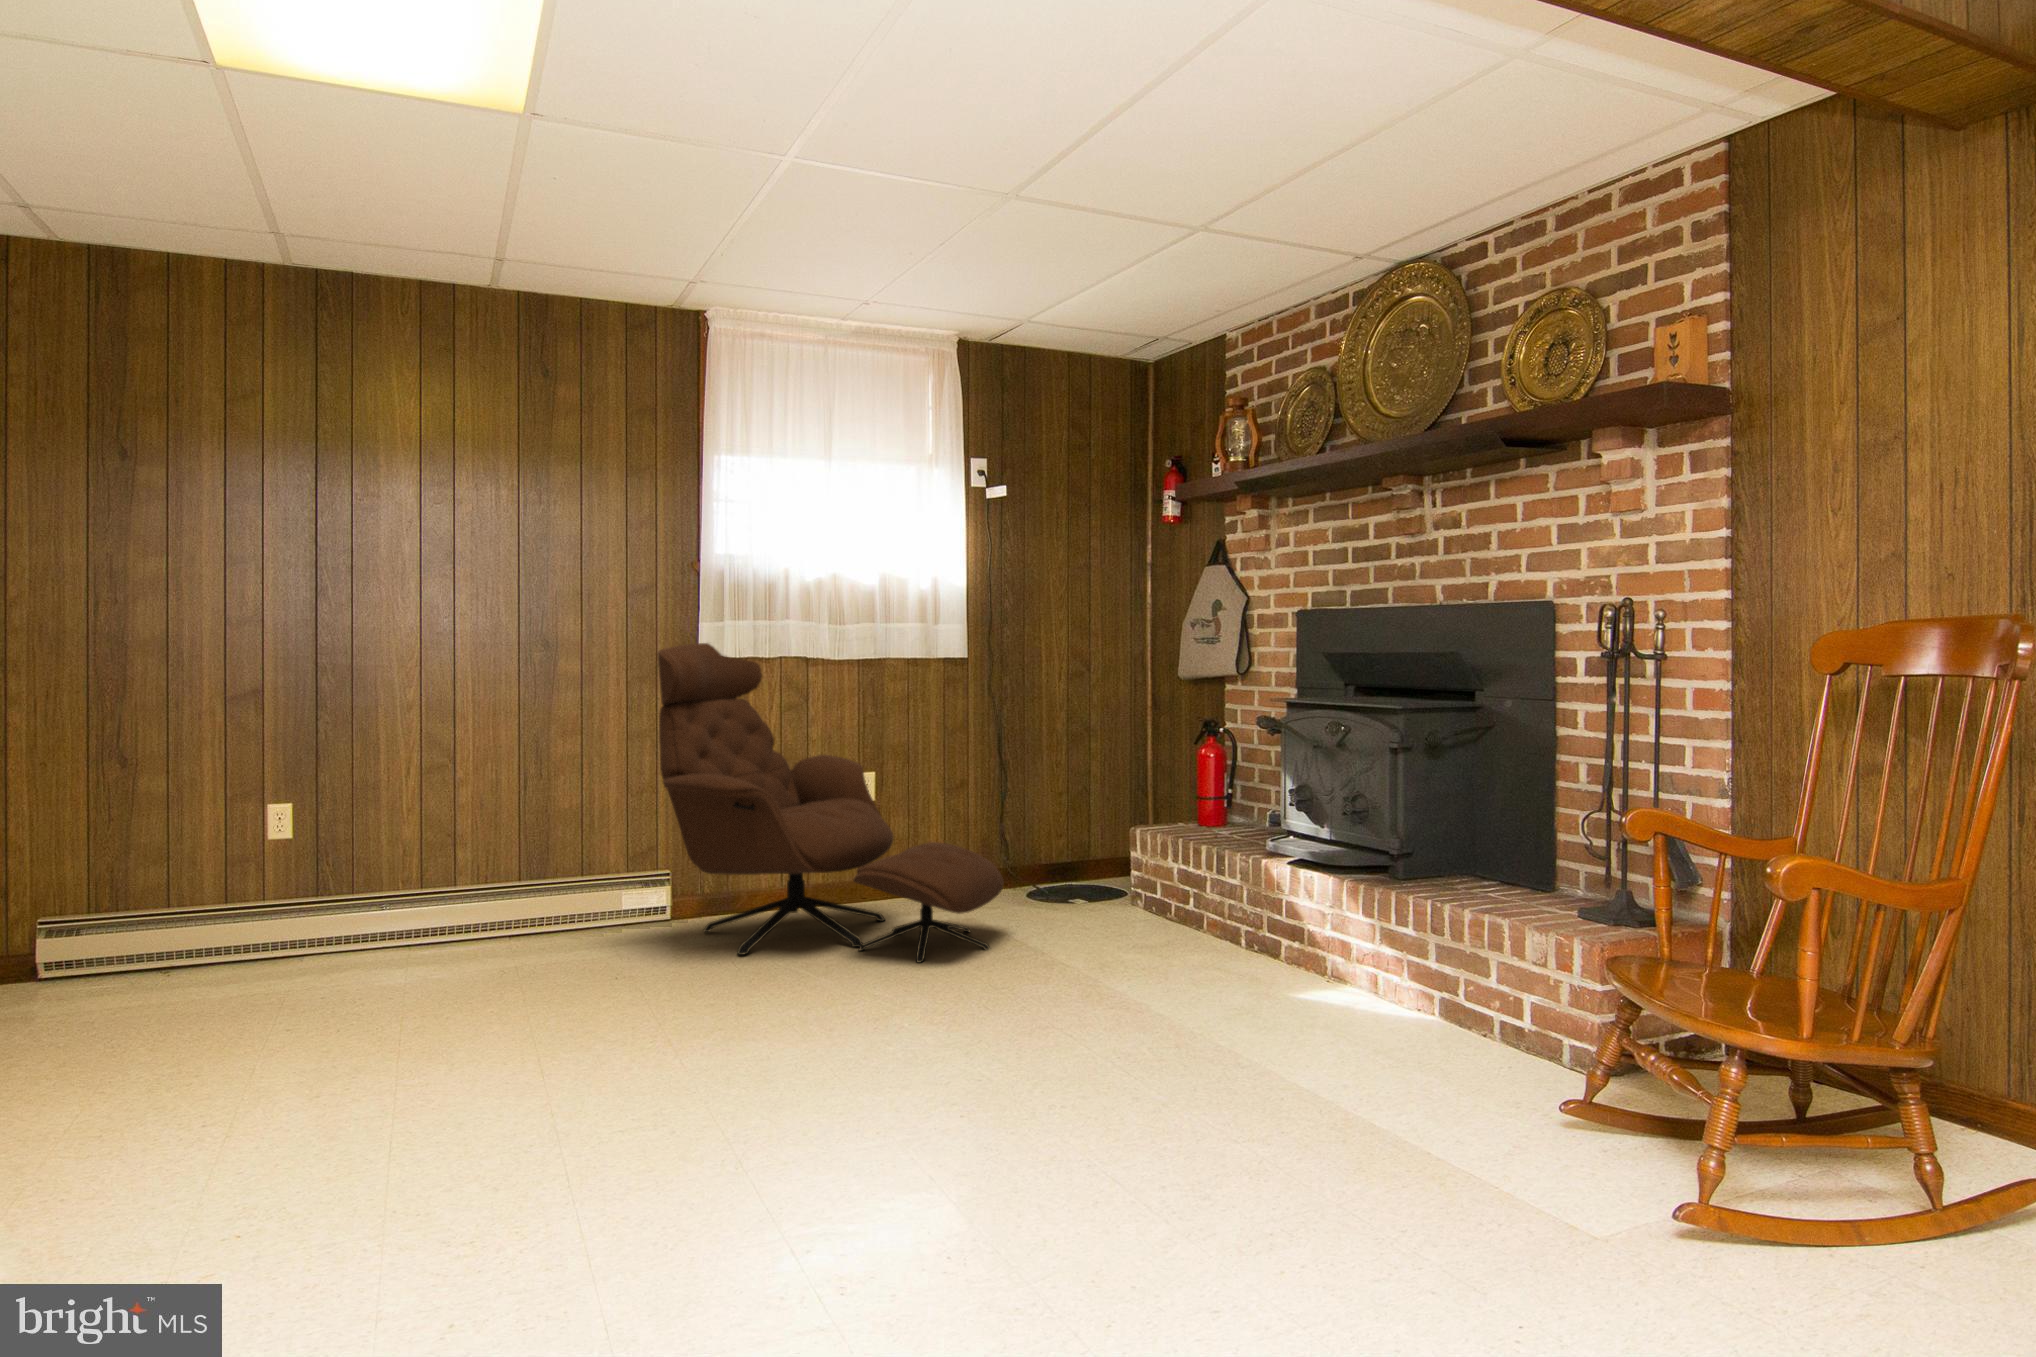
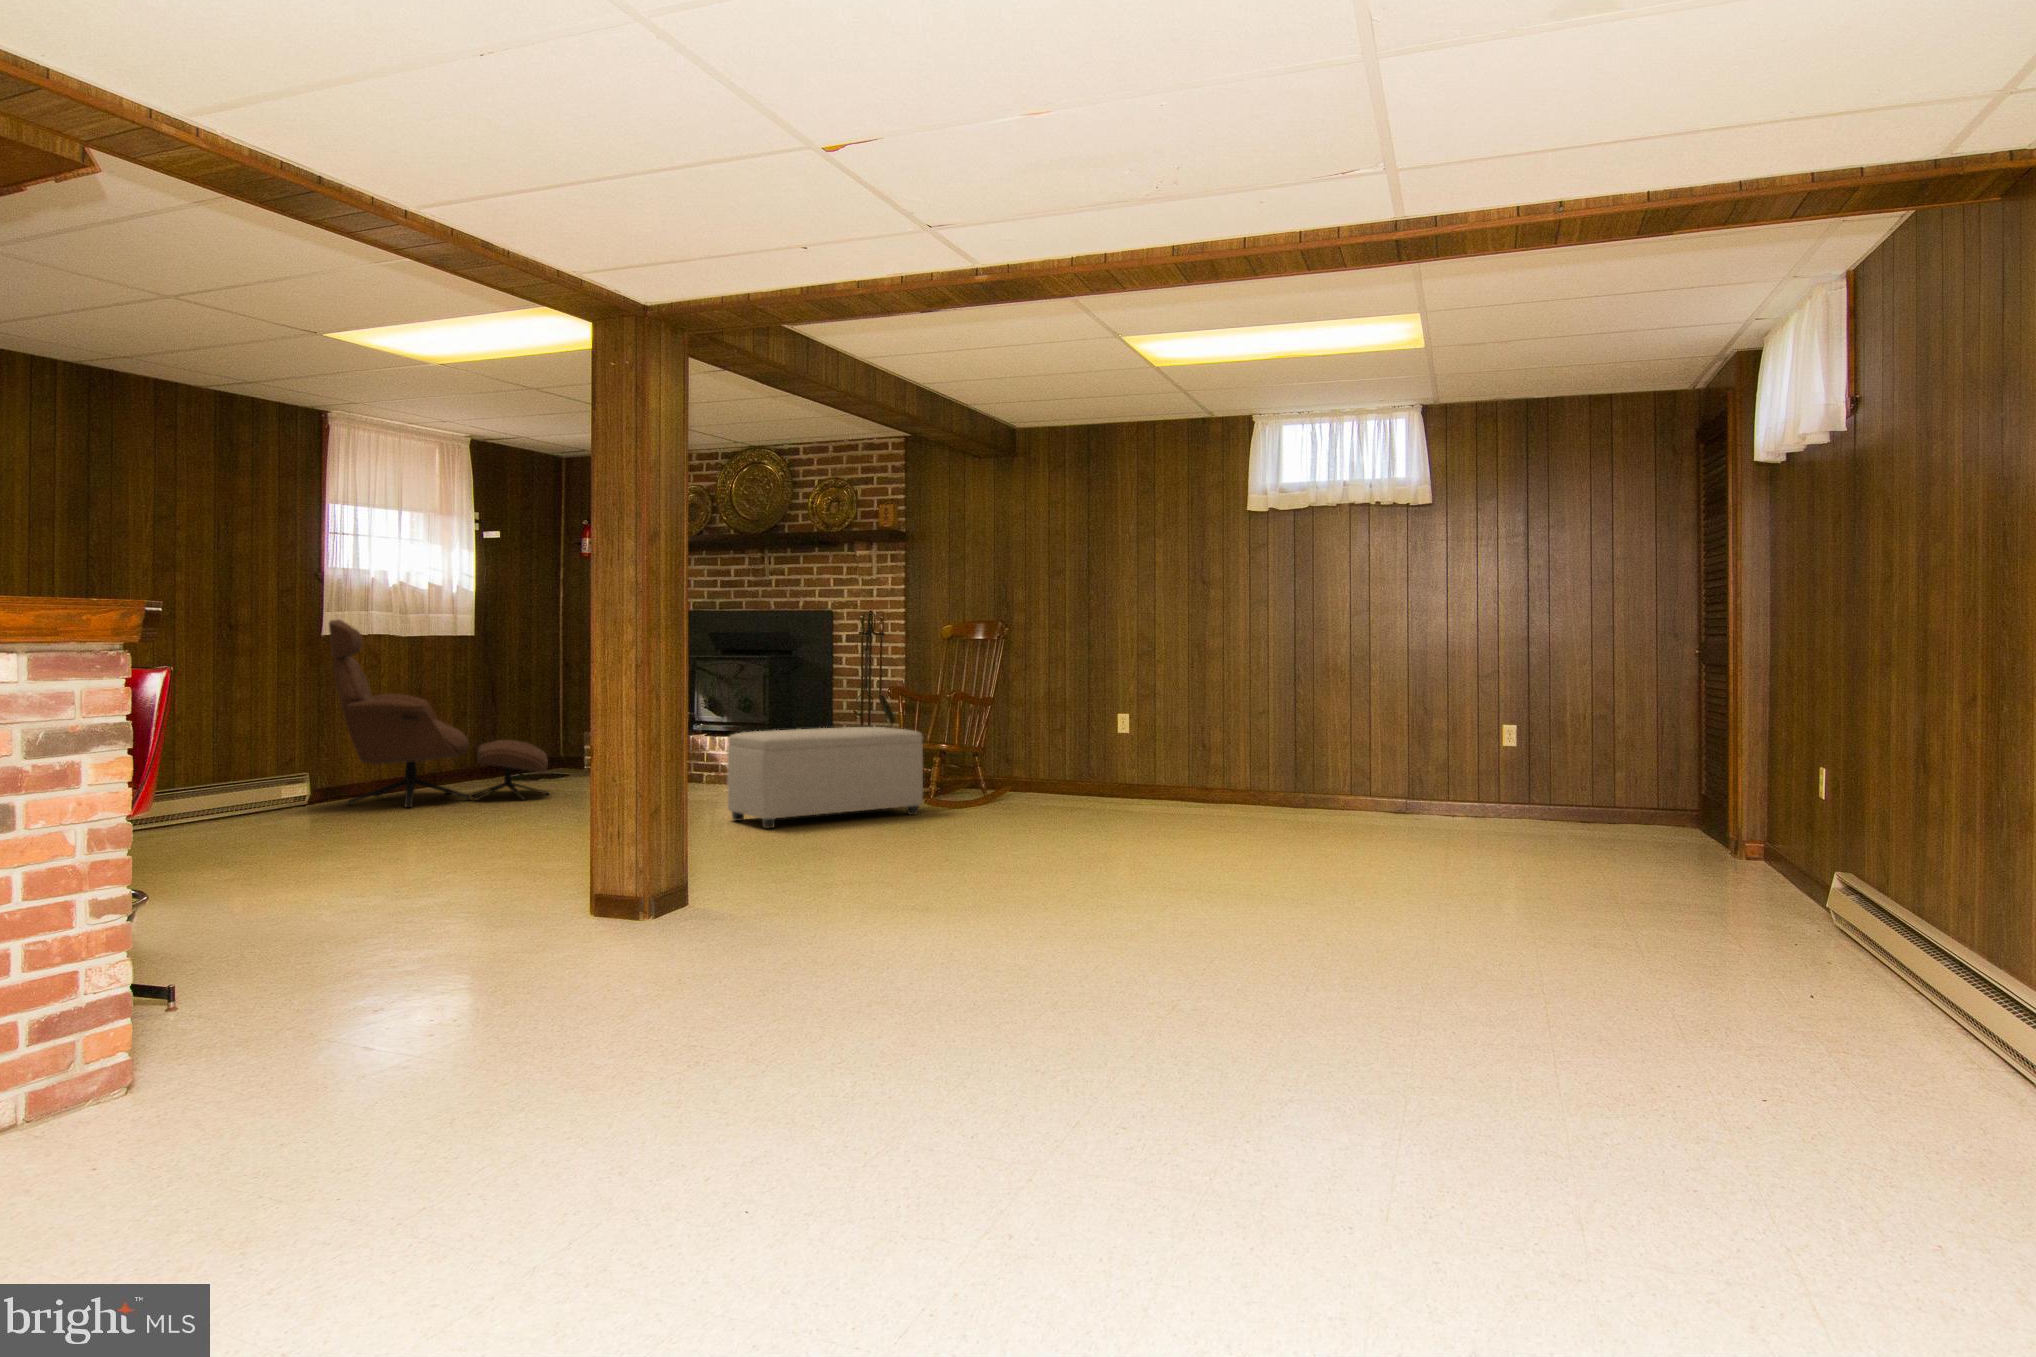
ottoman: none [1023,935,1626,1289] -> present [727,727,923,828]

